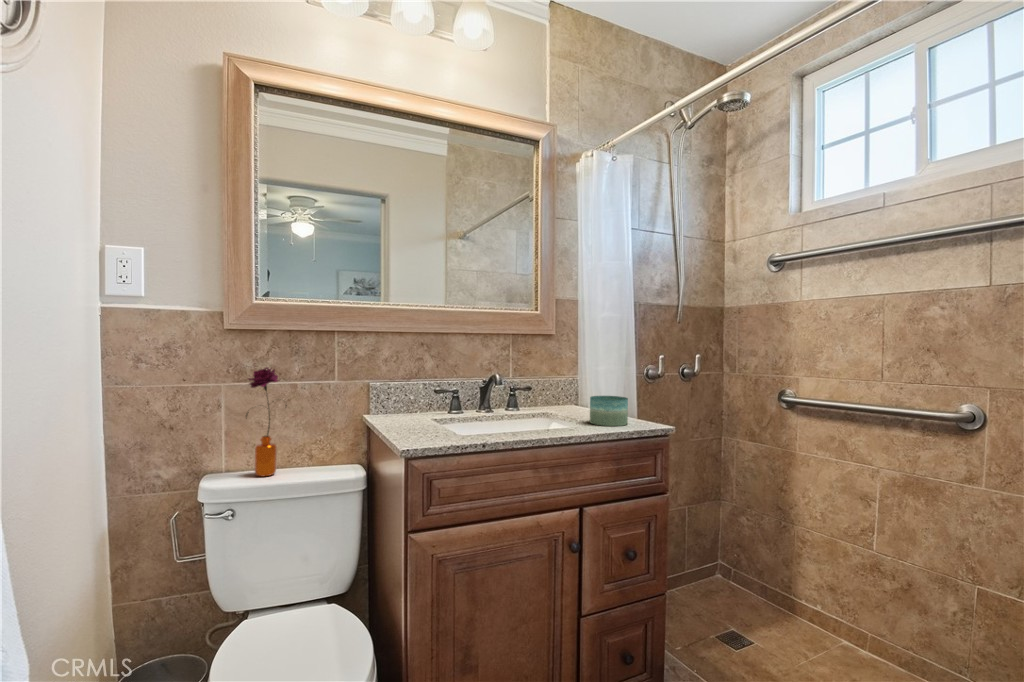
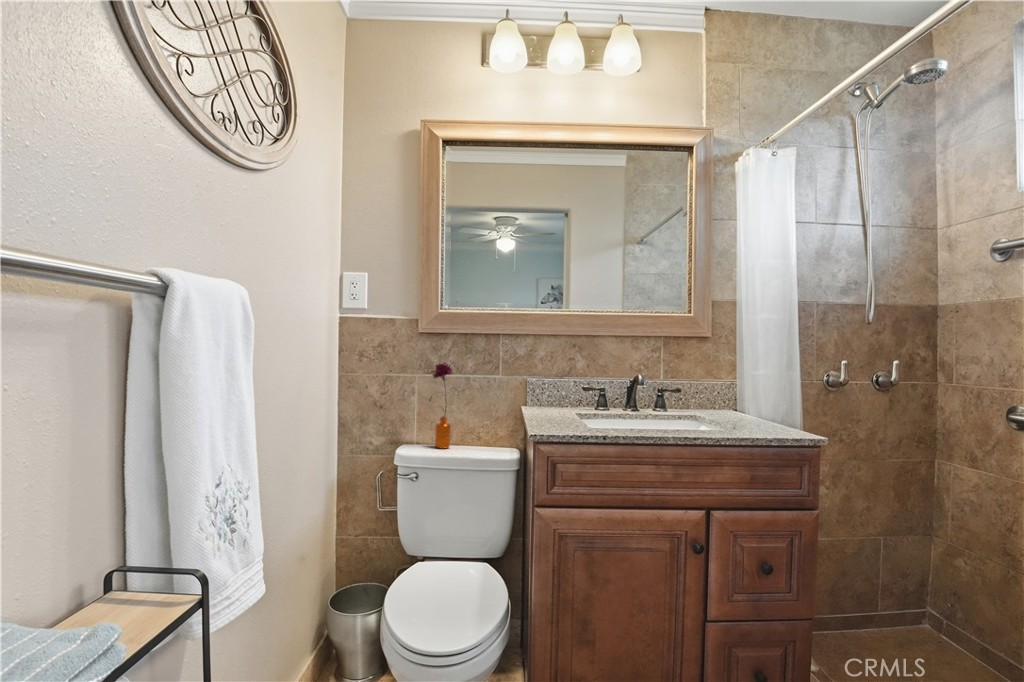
candle: present [590,396,628,426] -> none [731,402,774,434]

